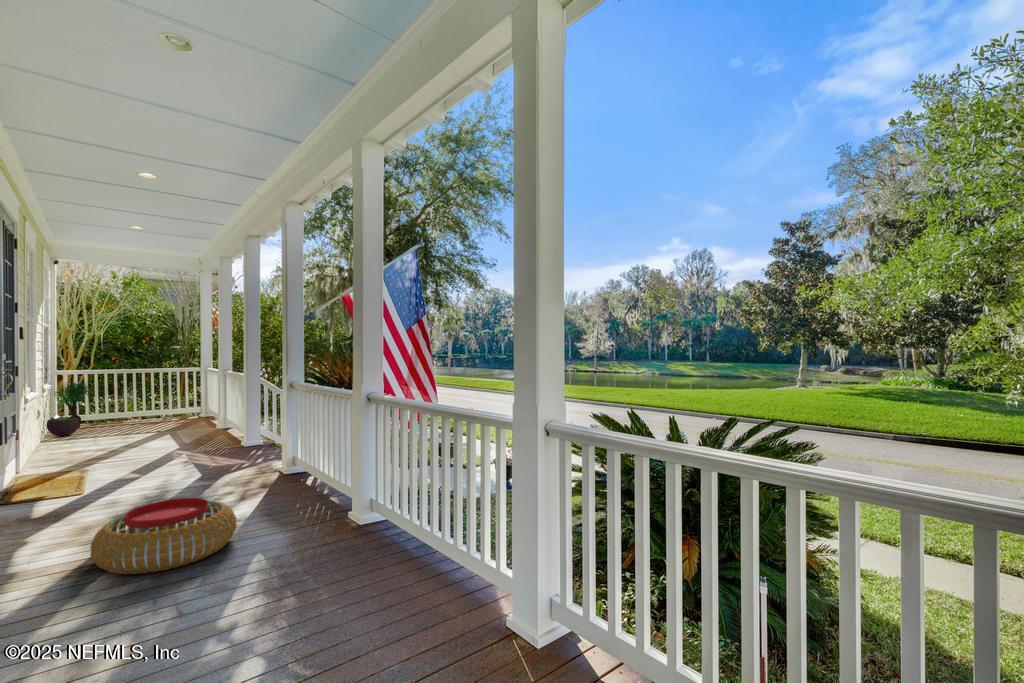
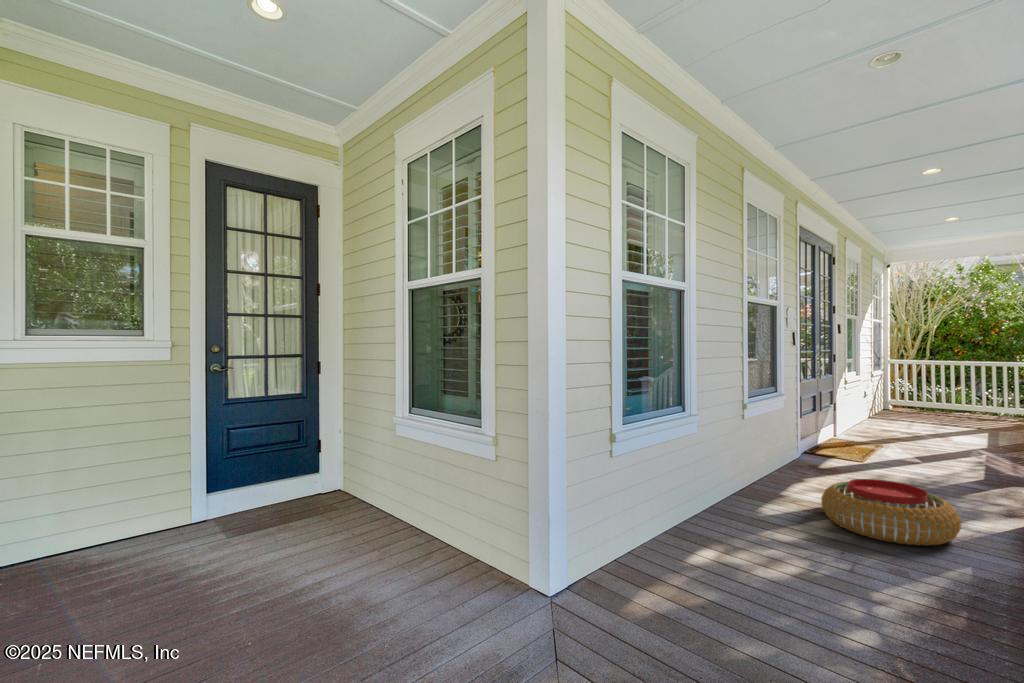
potted tree: present [47,381,91,436] -> none [875,366,913,417]

